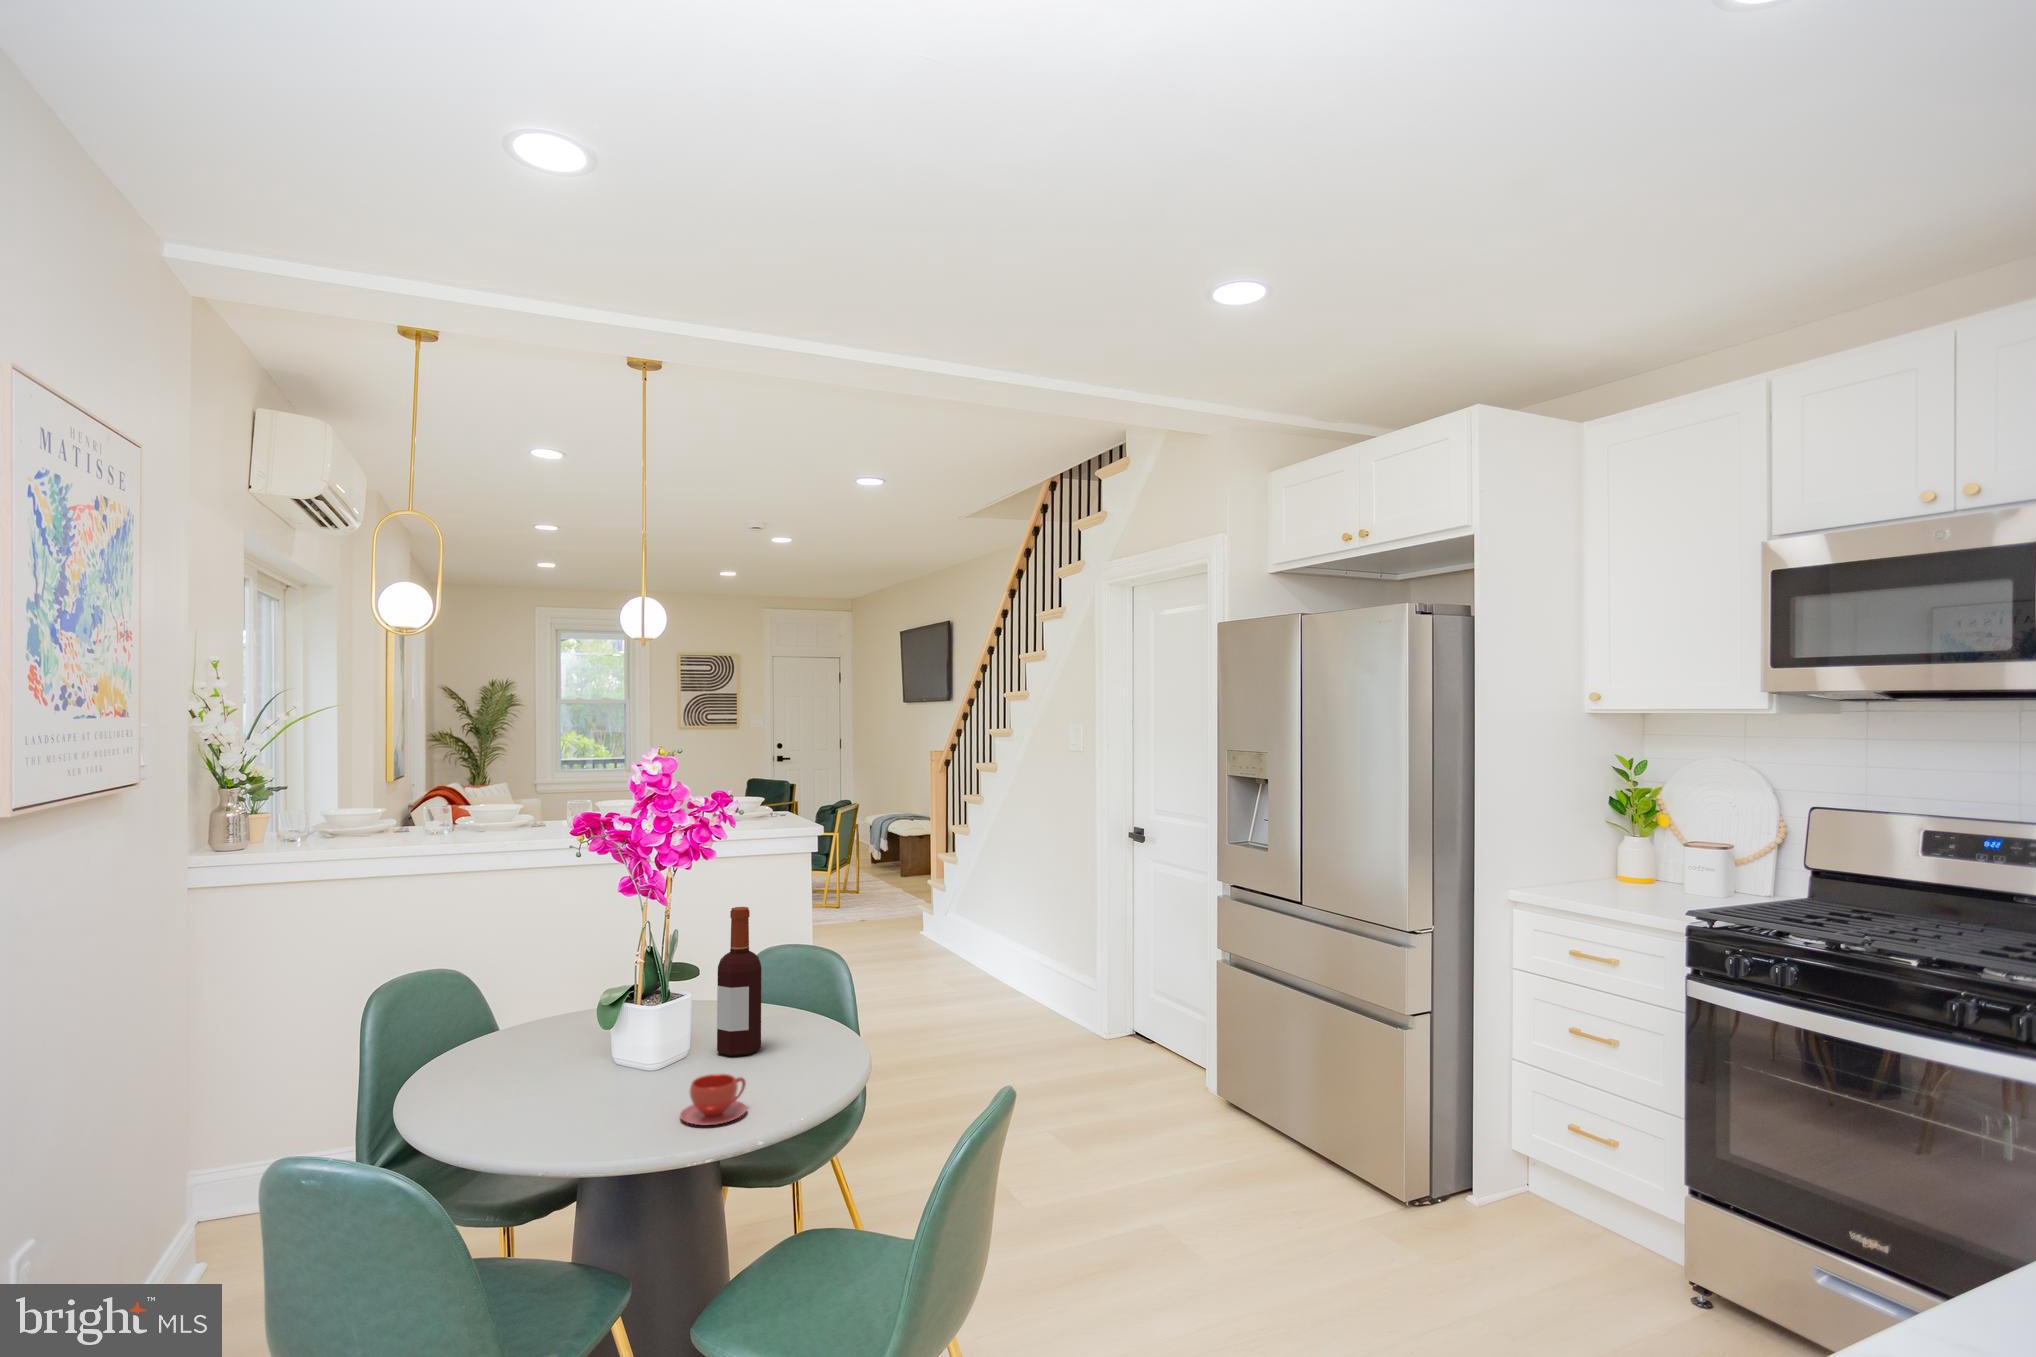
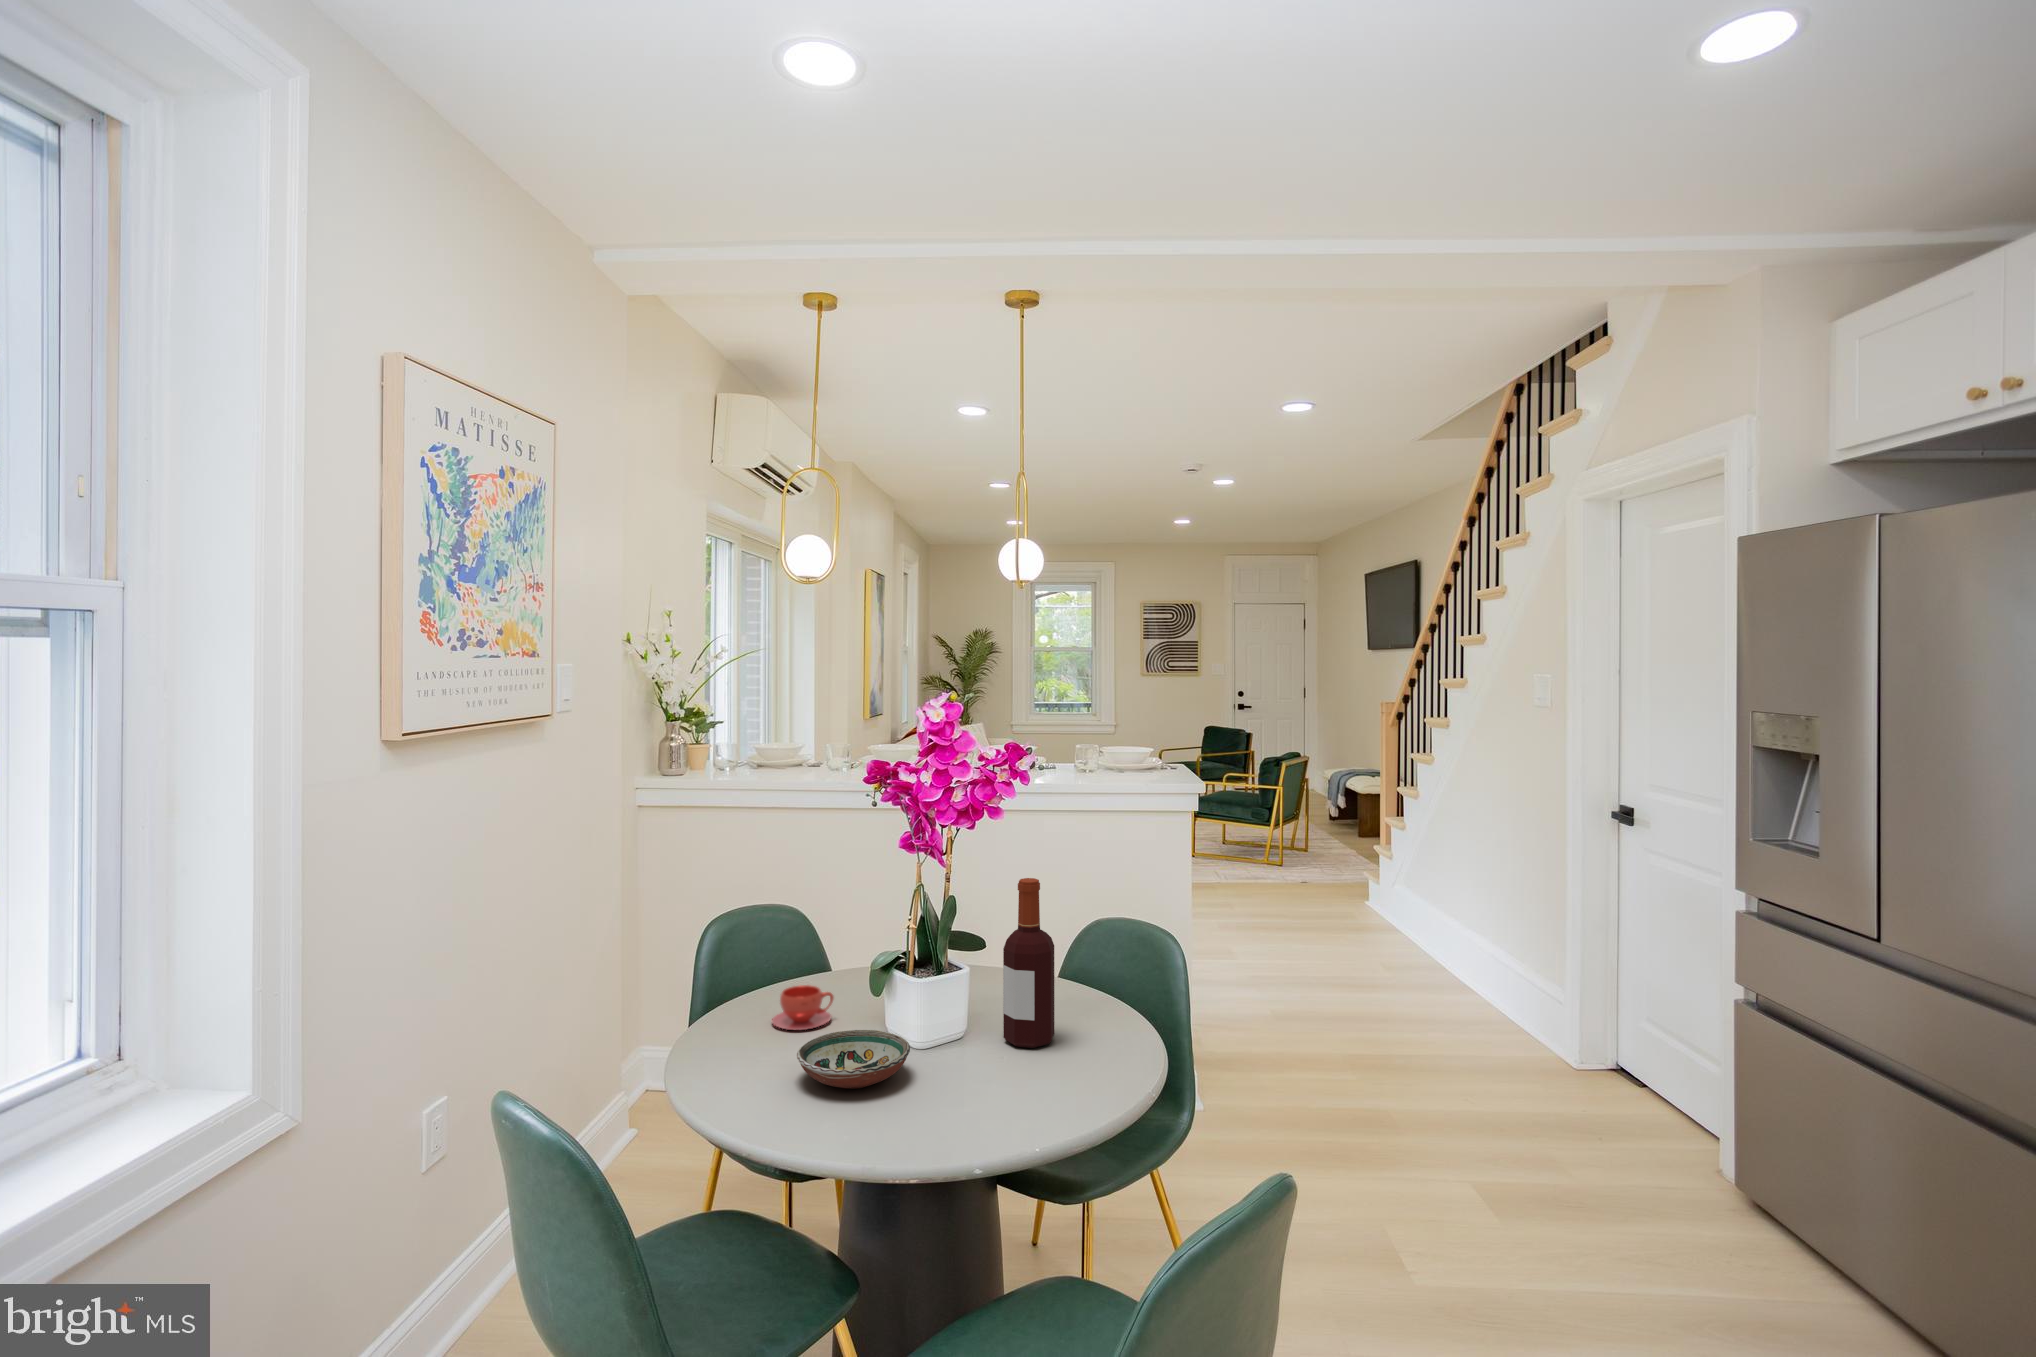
decorative bowl: none [541,1057,651,1109] -> present [797,1030,910,1089]
teacup: present [680,1074,747,1125] -> present [772,985,834,1030]

